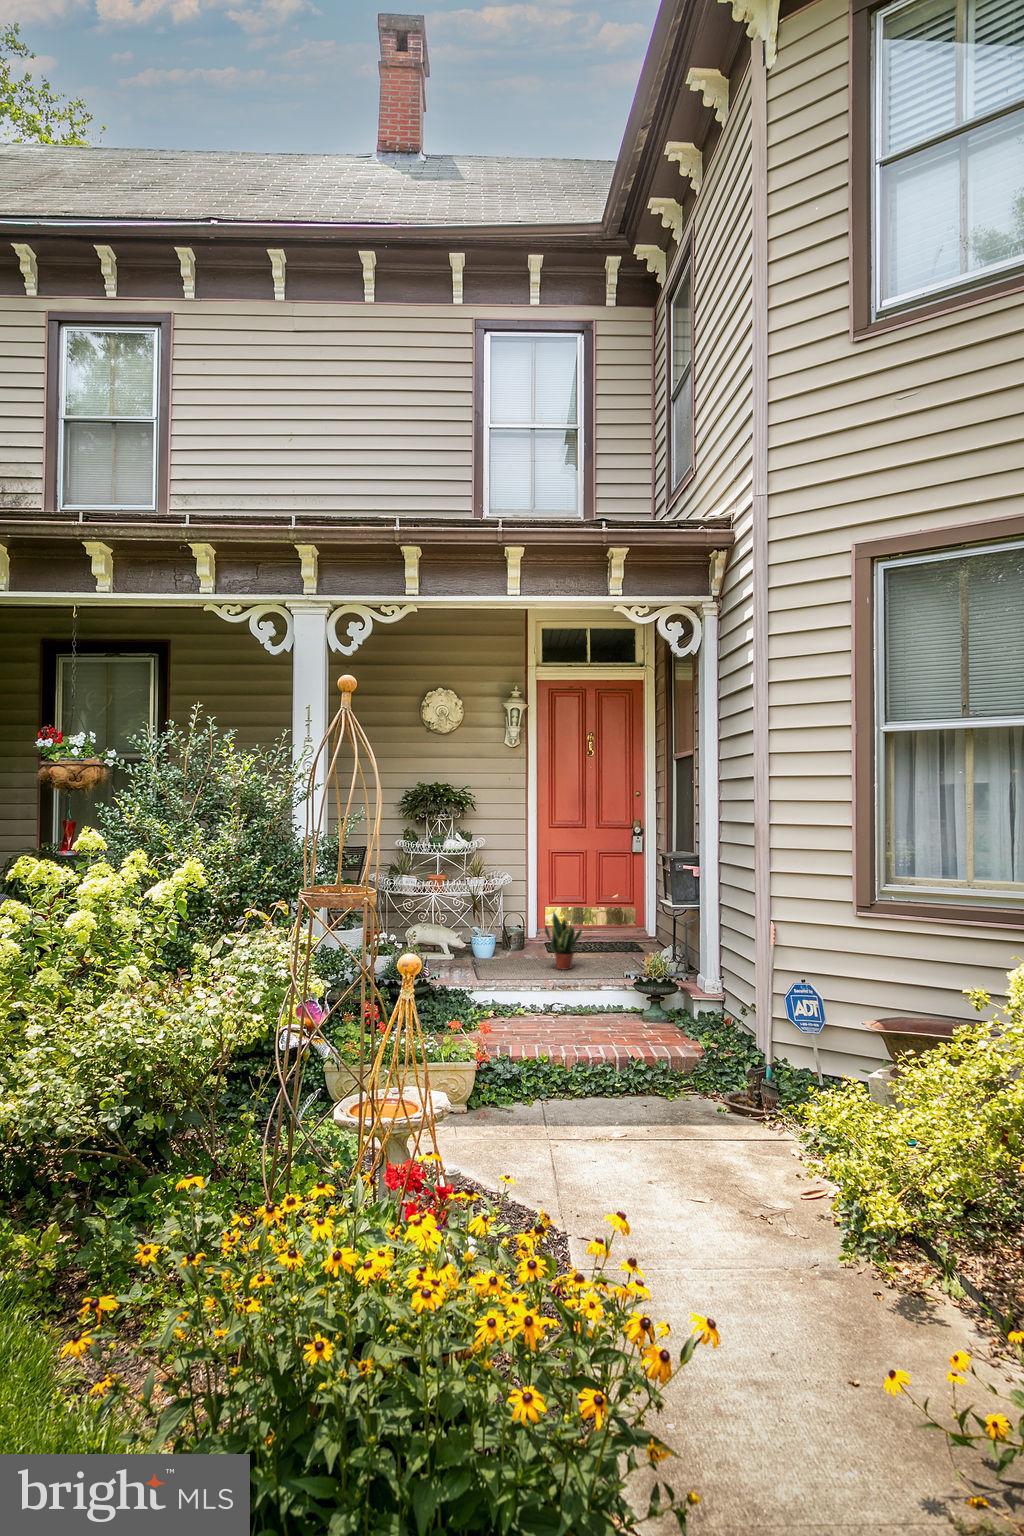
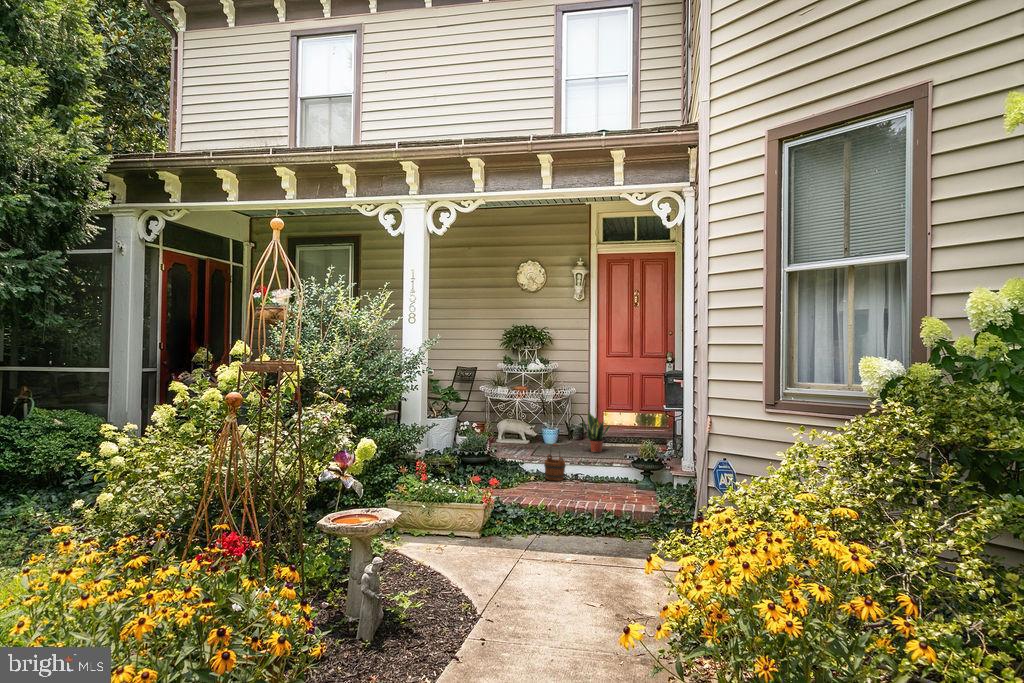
wooden bucket: none [510,963,540,1017] -> present [544,444,566,481]

